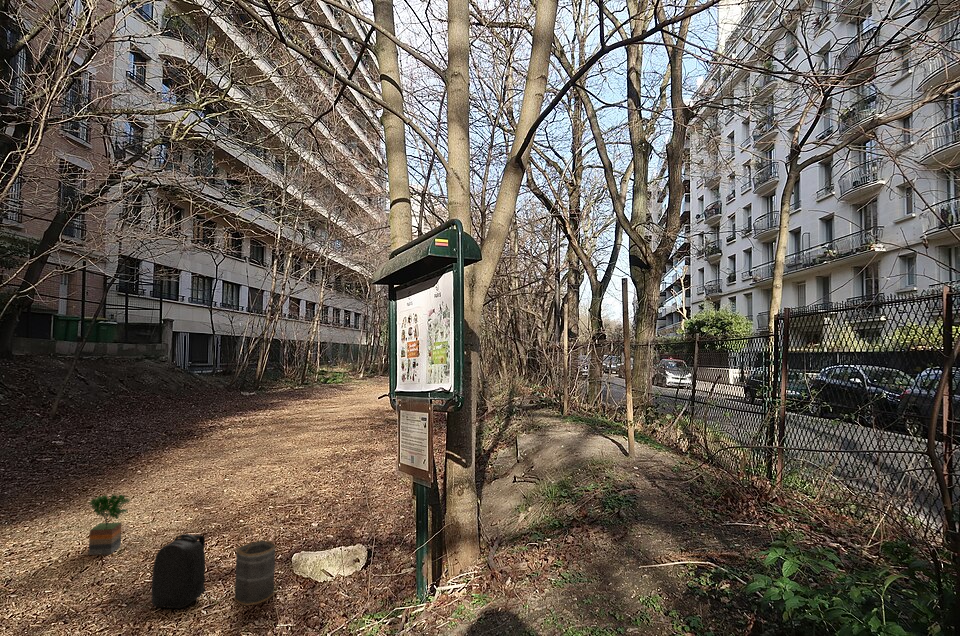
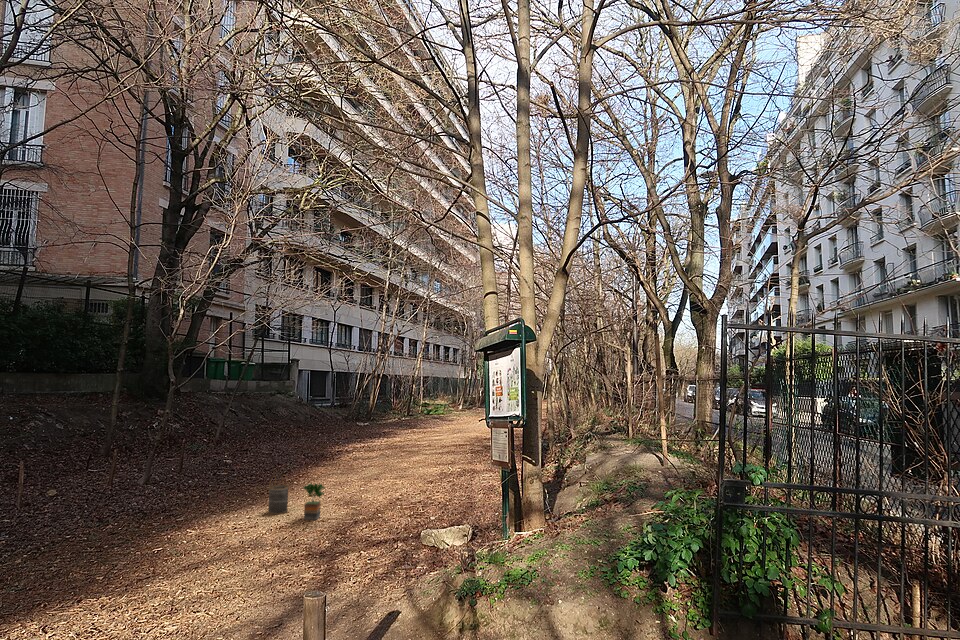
basket: present [234,522,276,605] -> present [268,485,288,514]
backpack: present [152,534,205,608] -> none [352,502,380,544]

